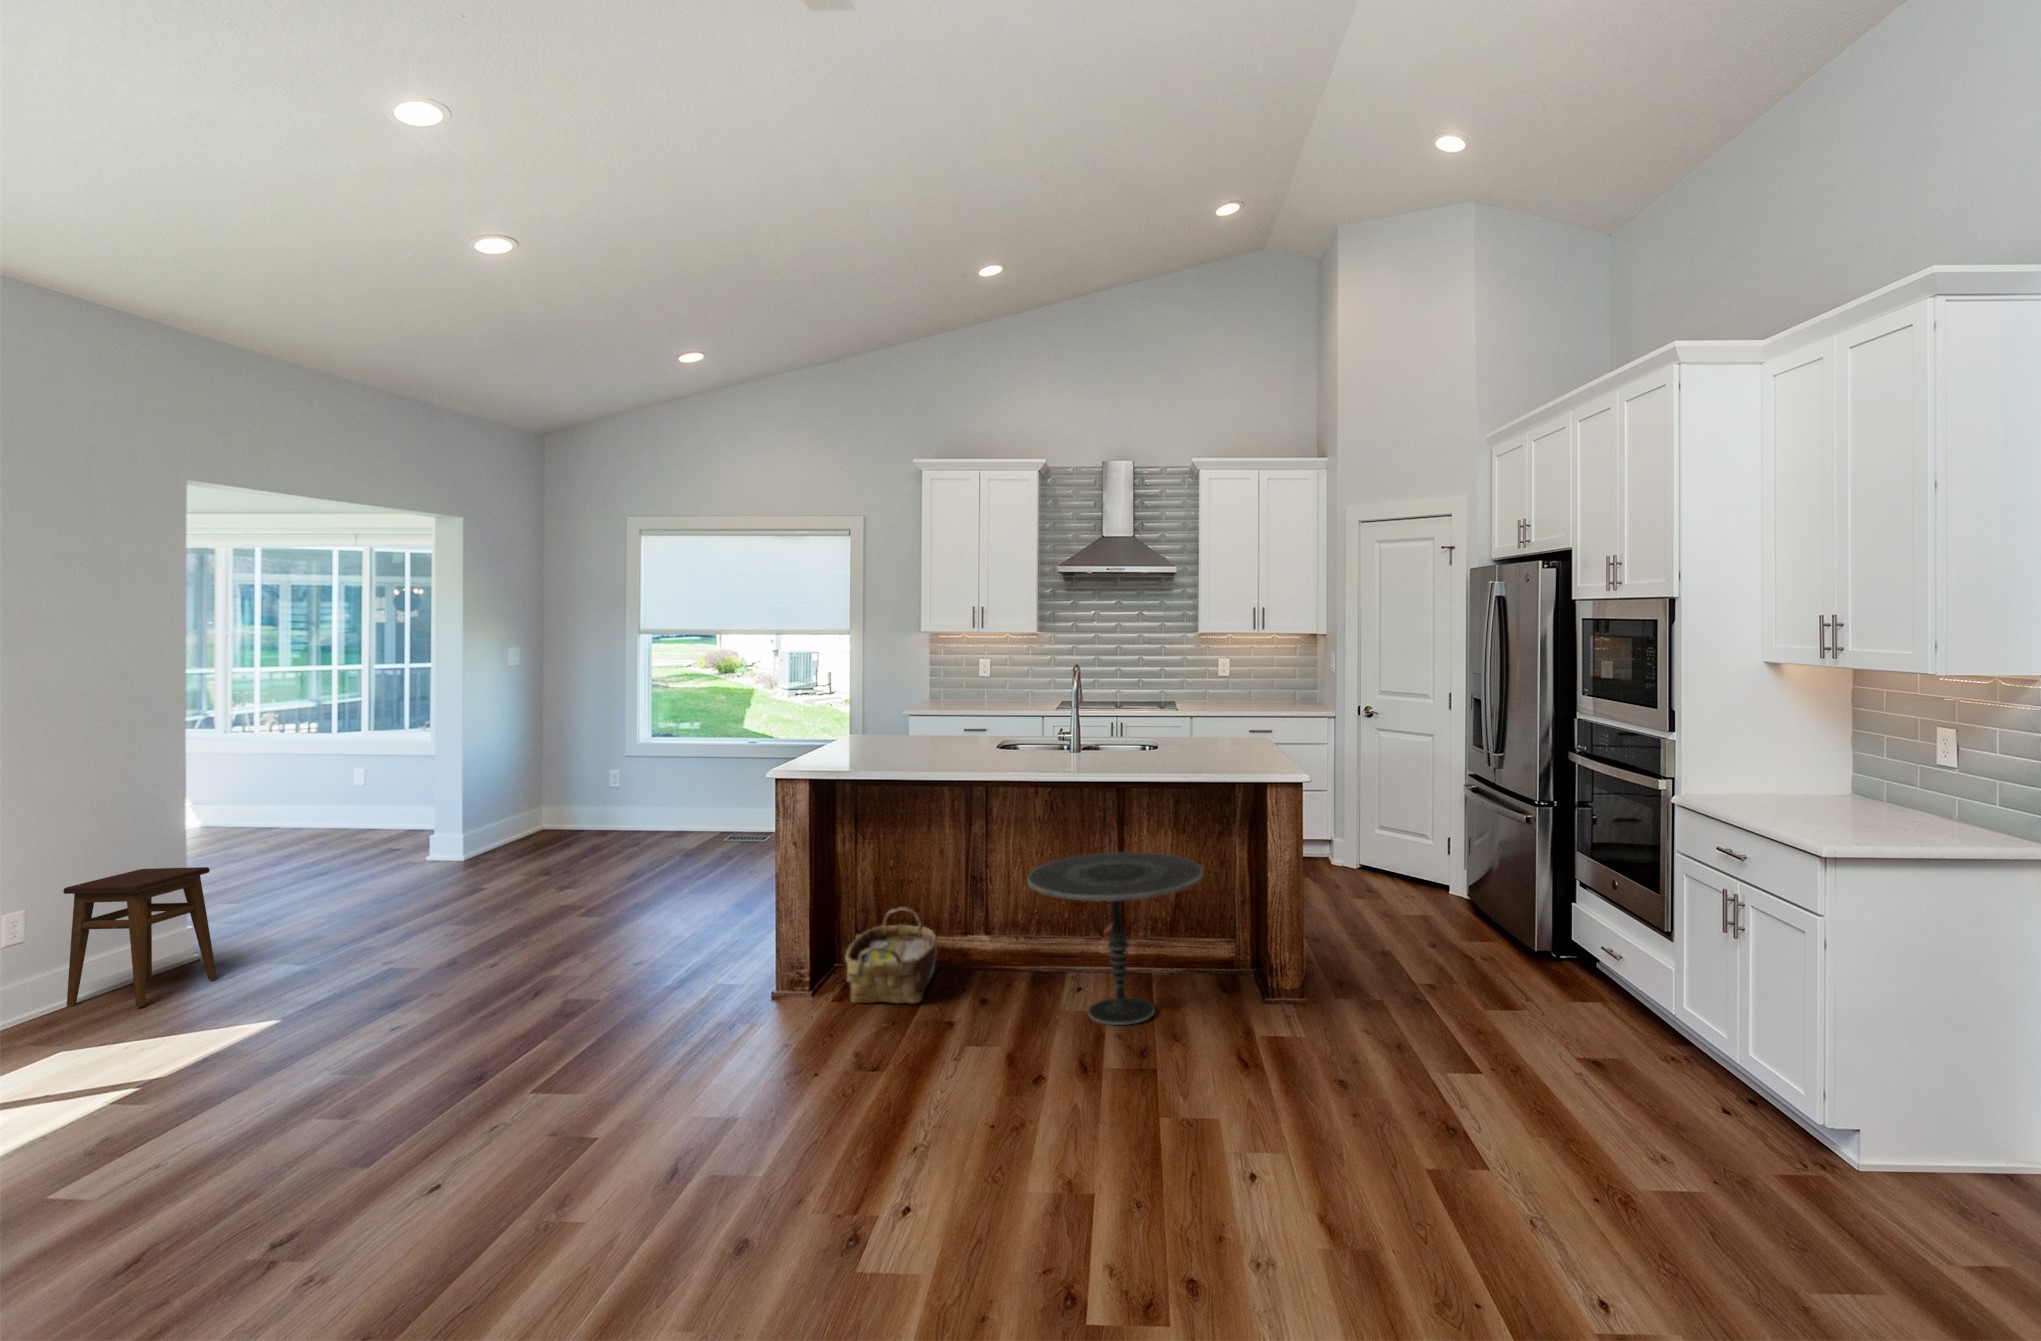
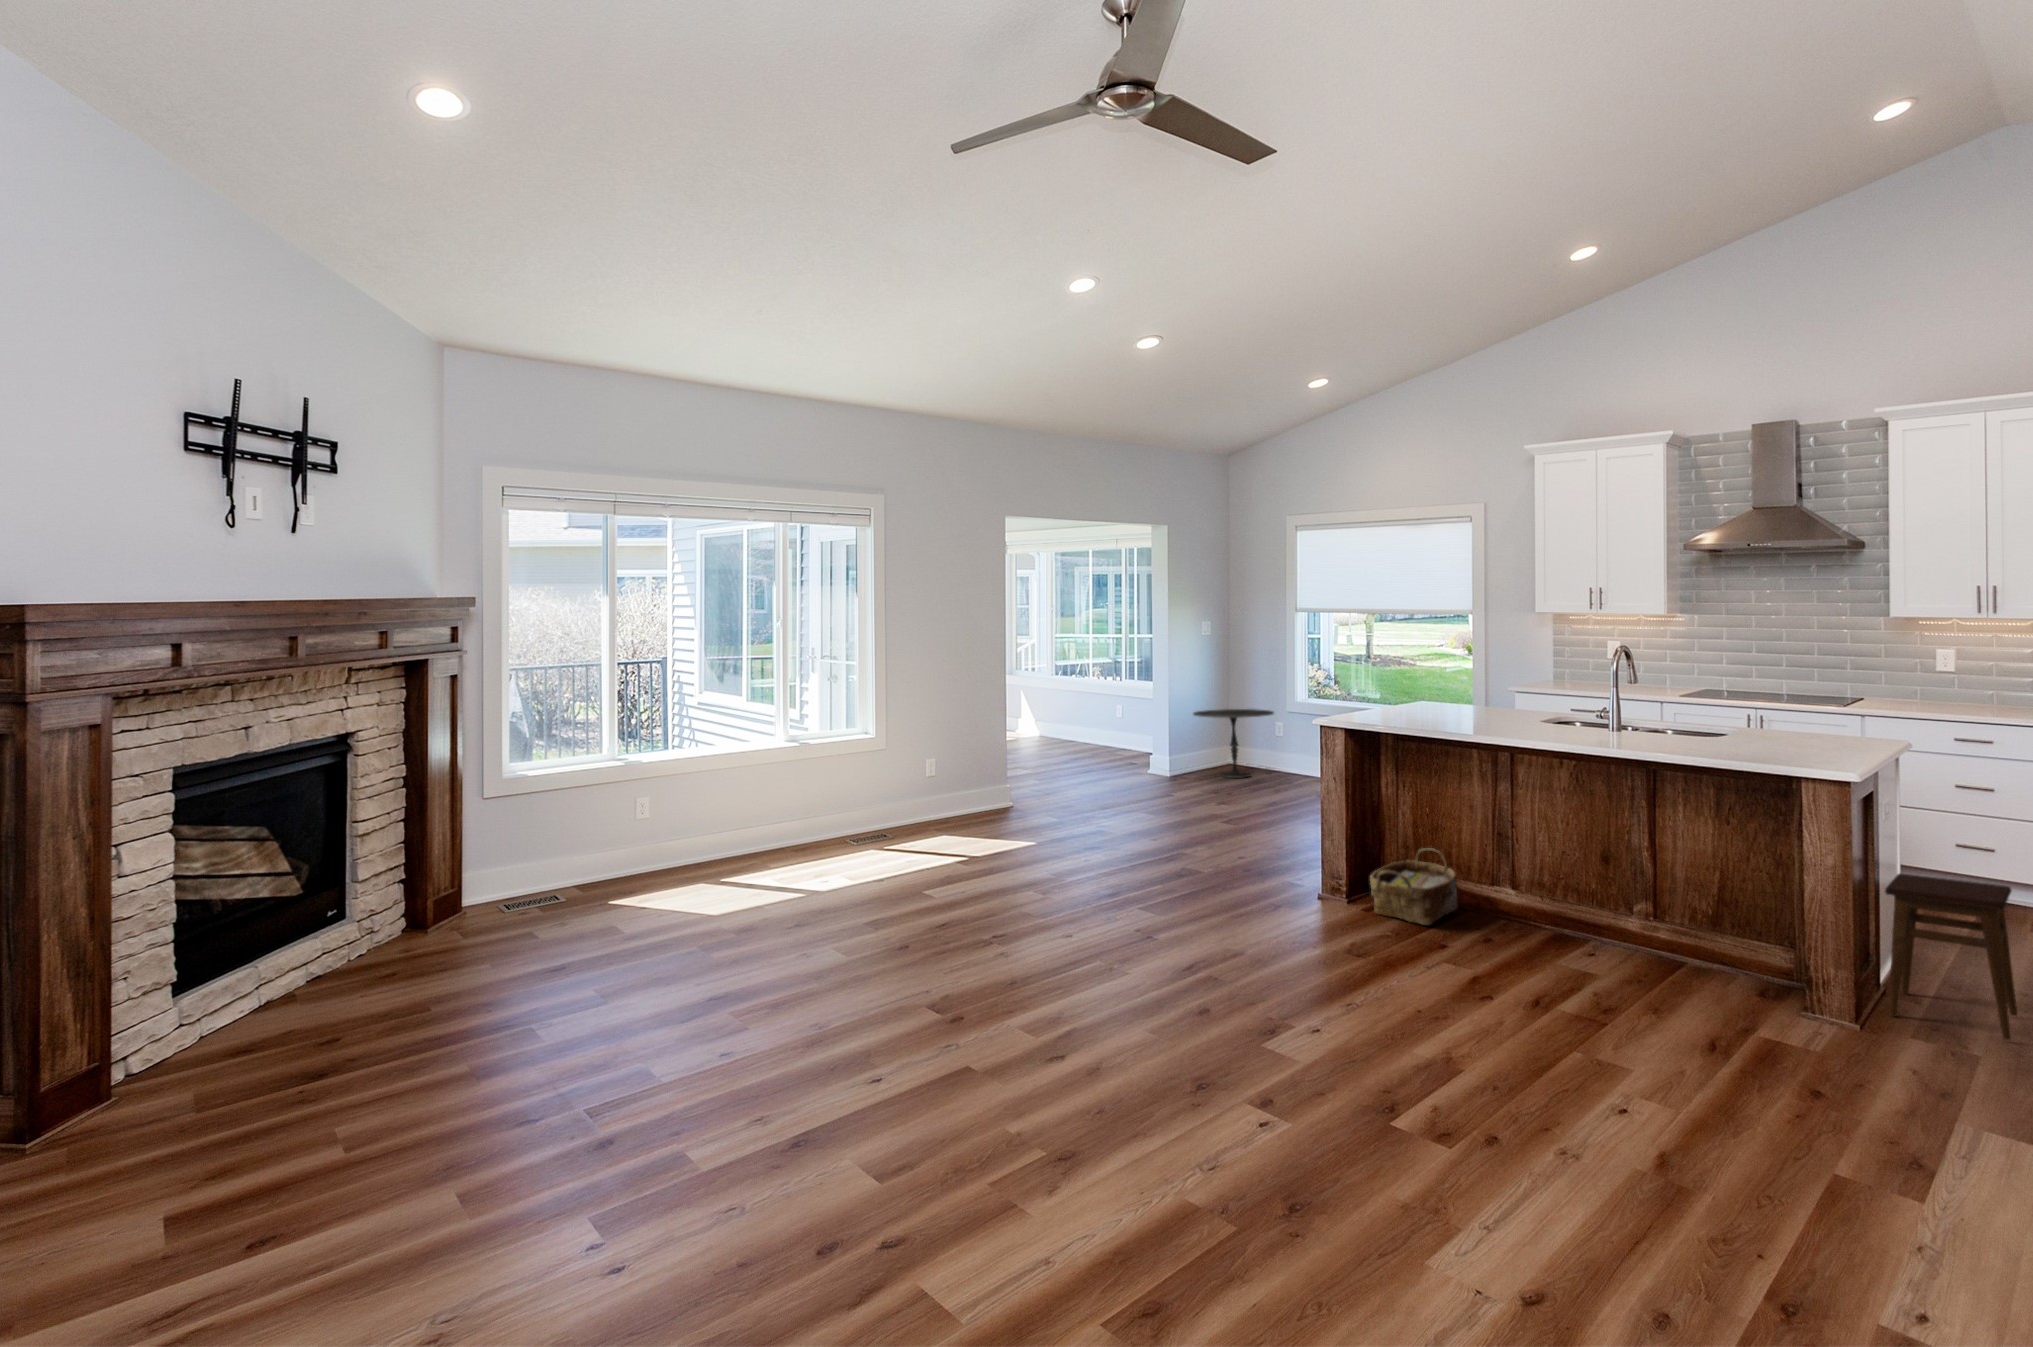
side table: present [1027,852,1203,1025] -> present [1193,709,1274,778]
stool: present [63,867,217,1007] -> present [1885,873,2018,1040]

